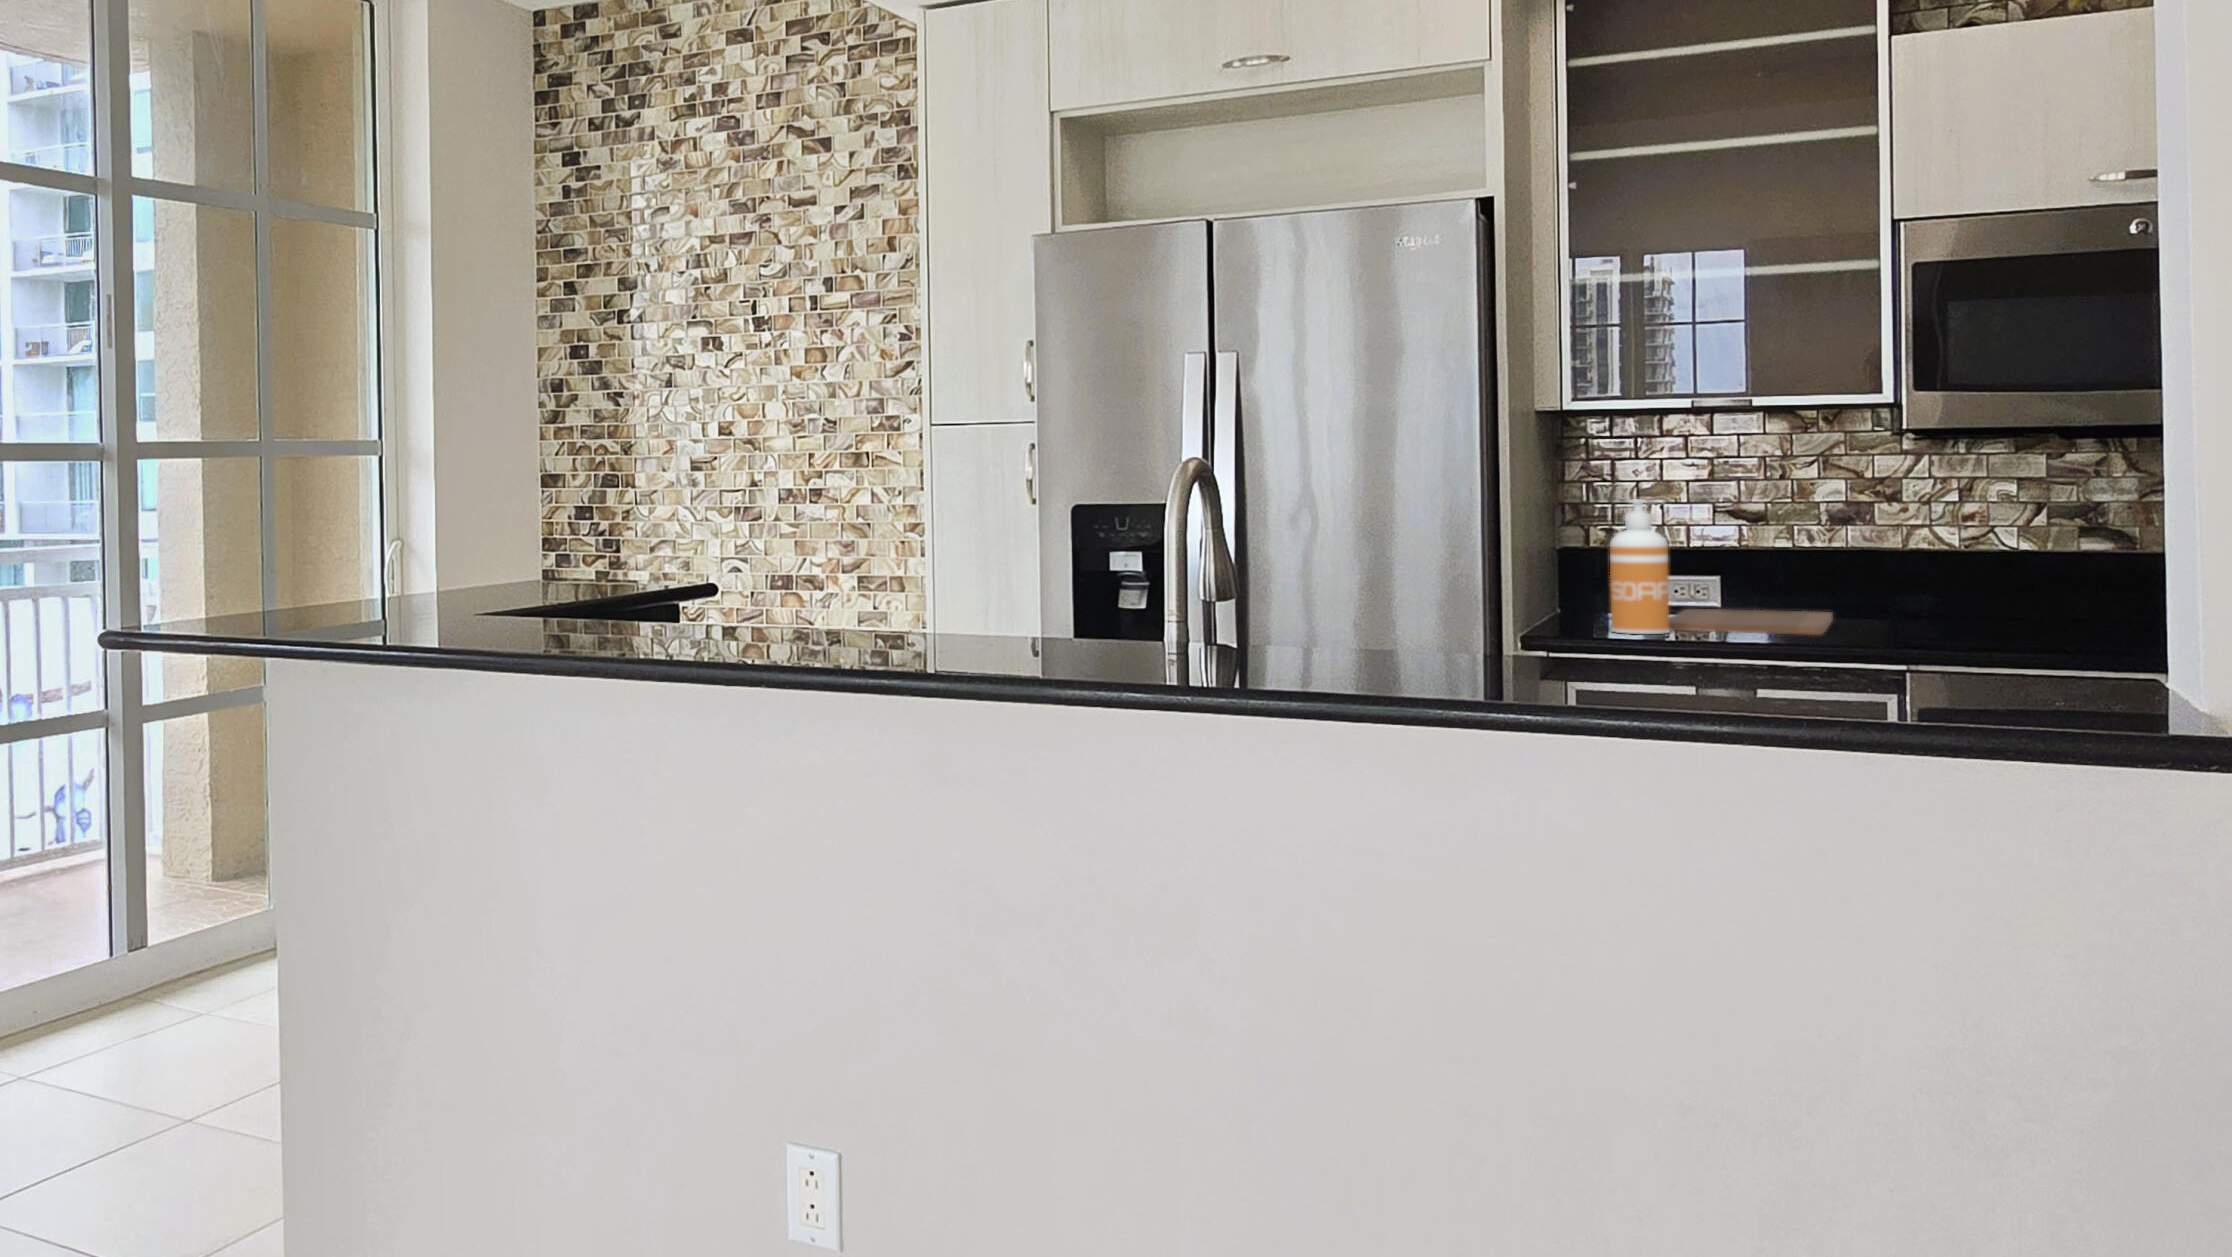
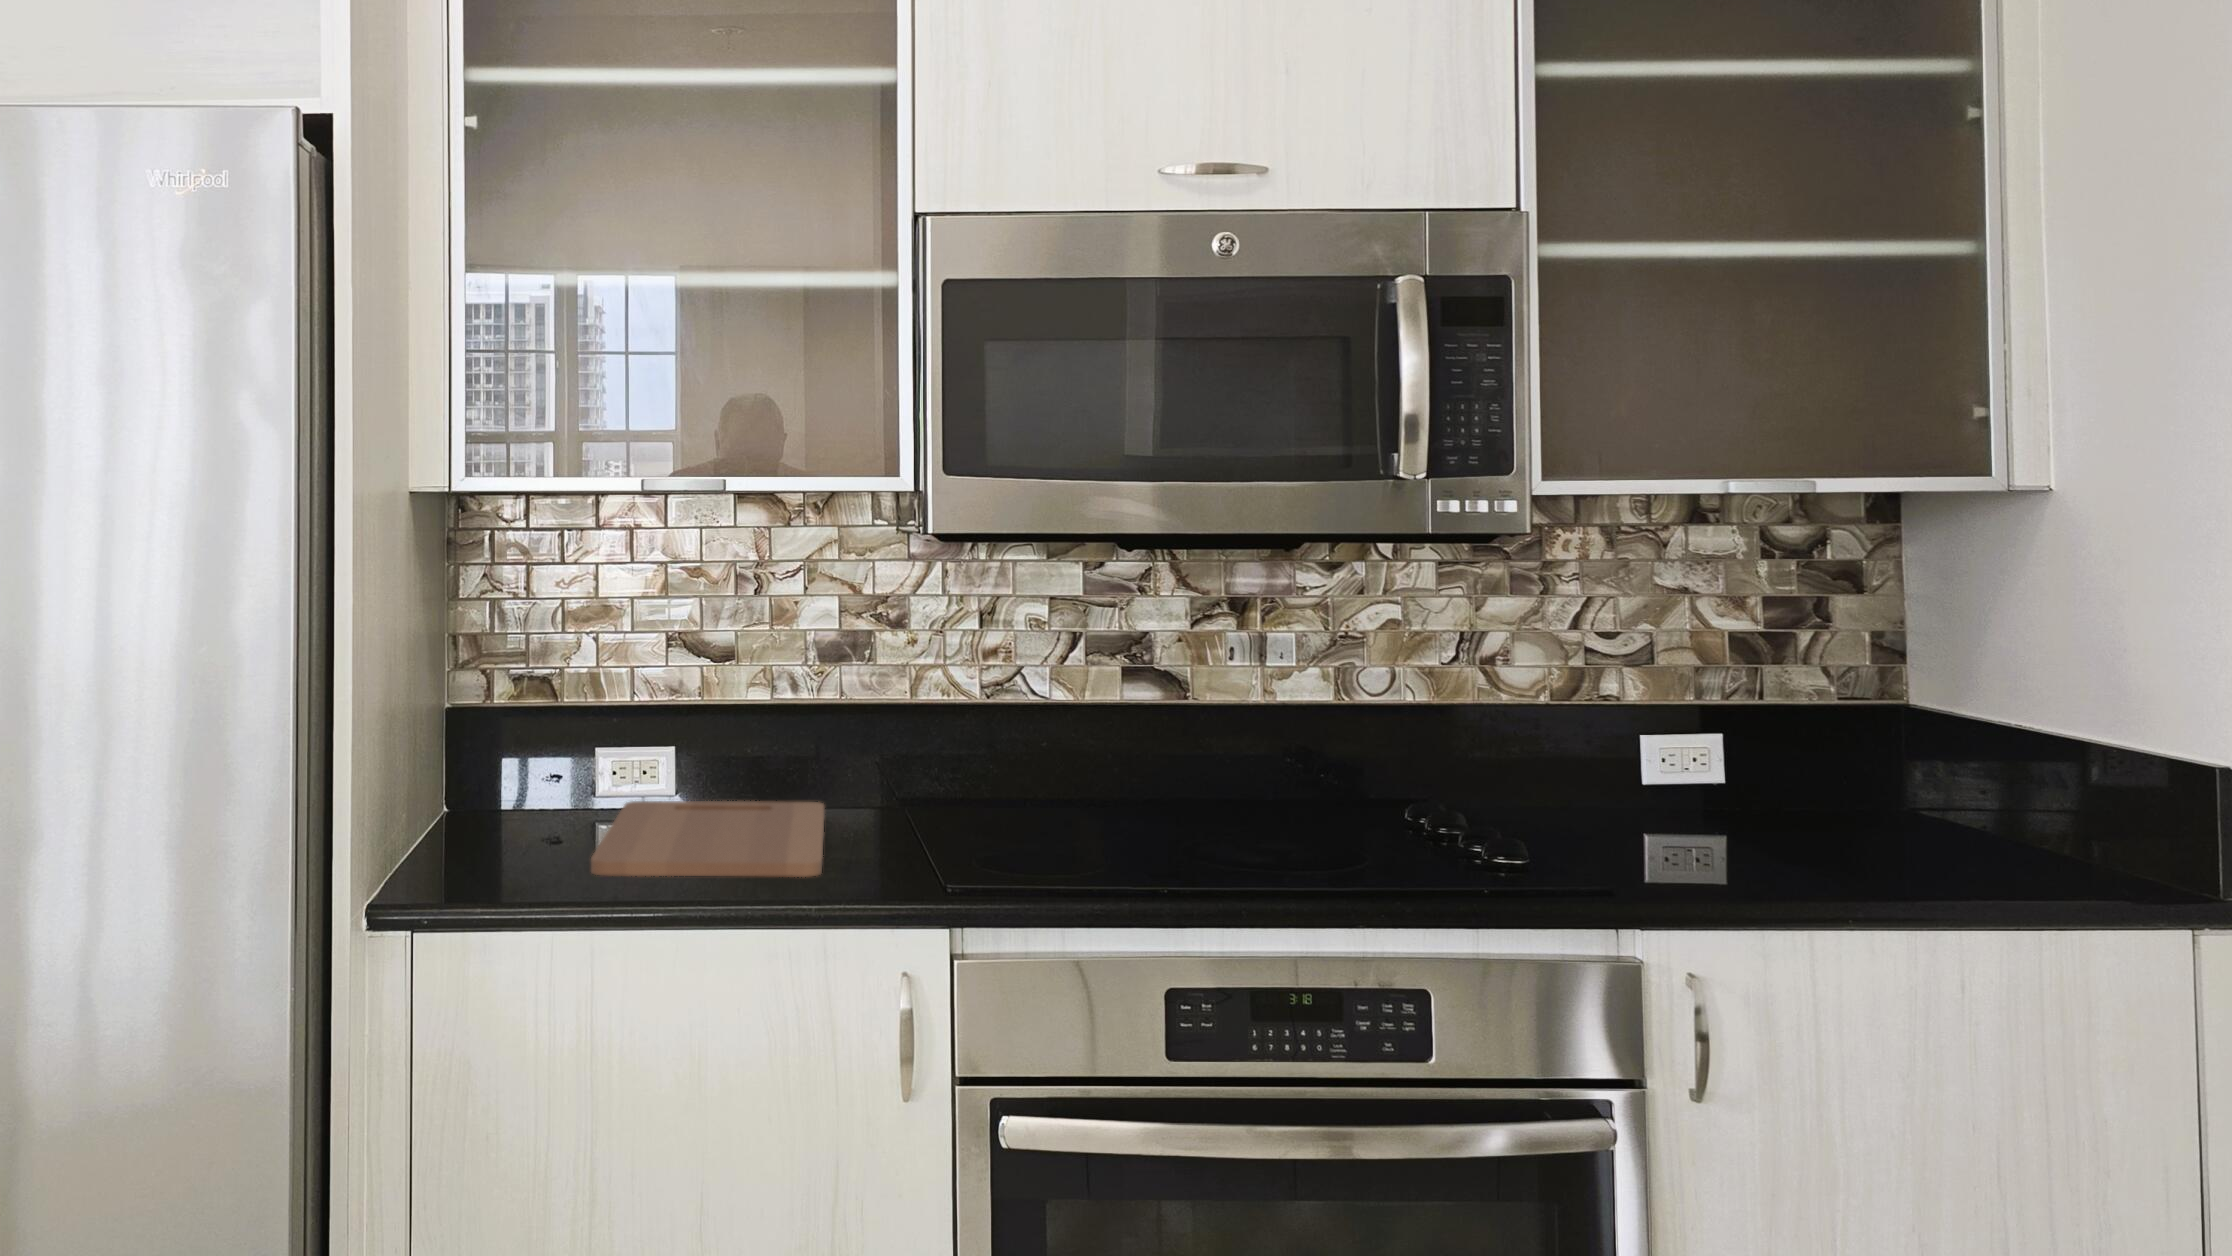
soap dispenser: present [1610,499,1669,634] -> none [506,659,597,903]

